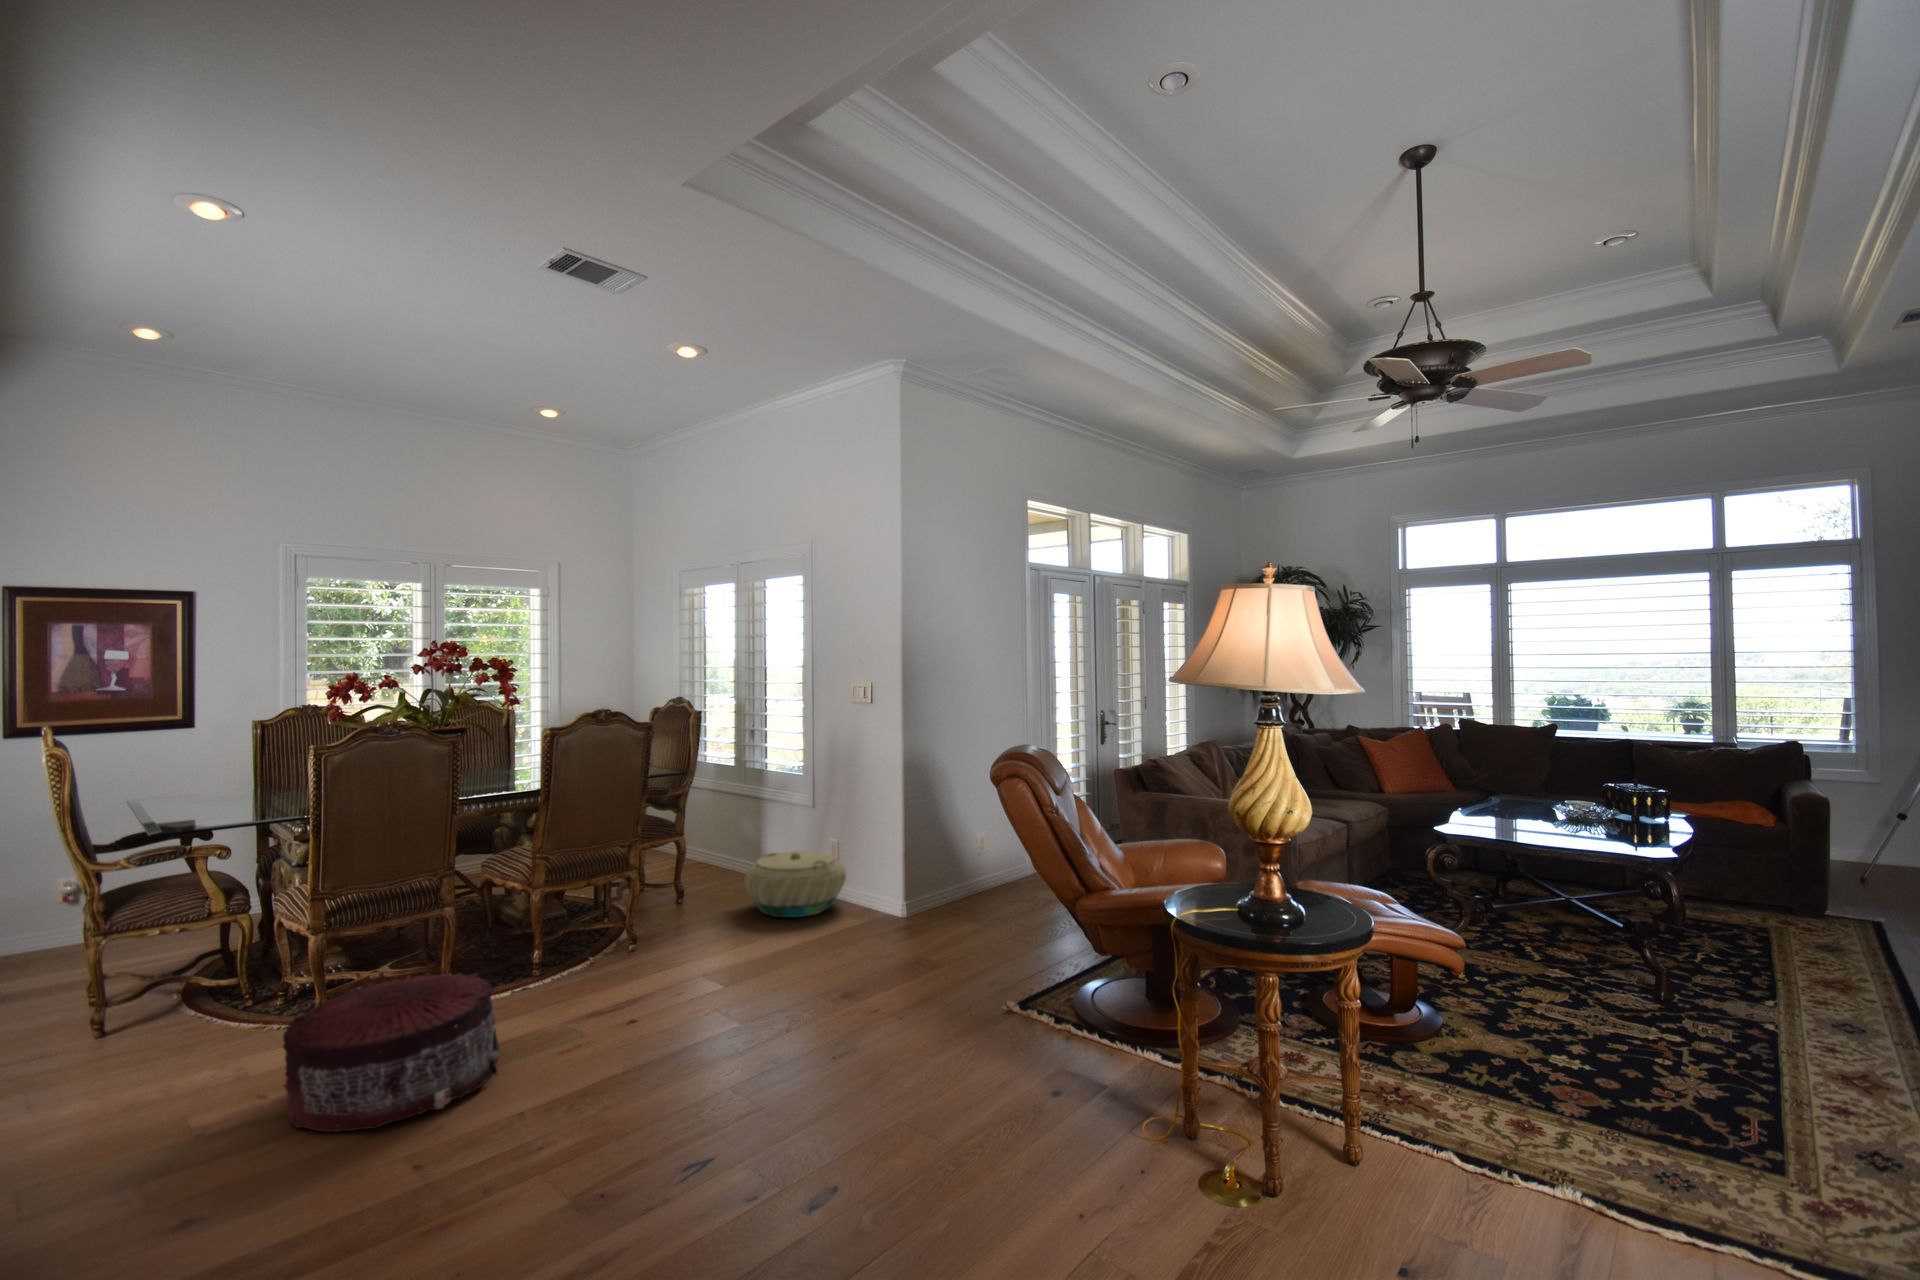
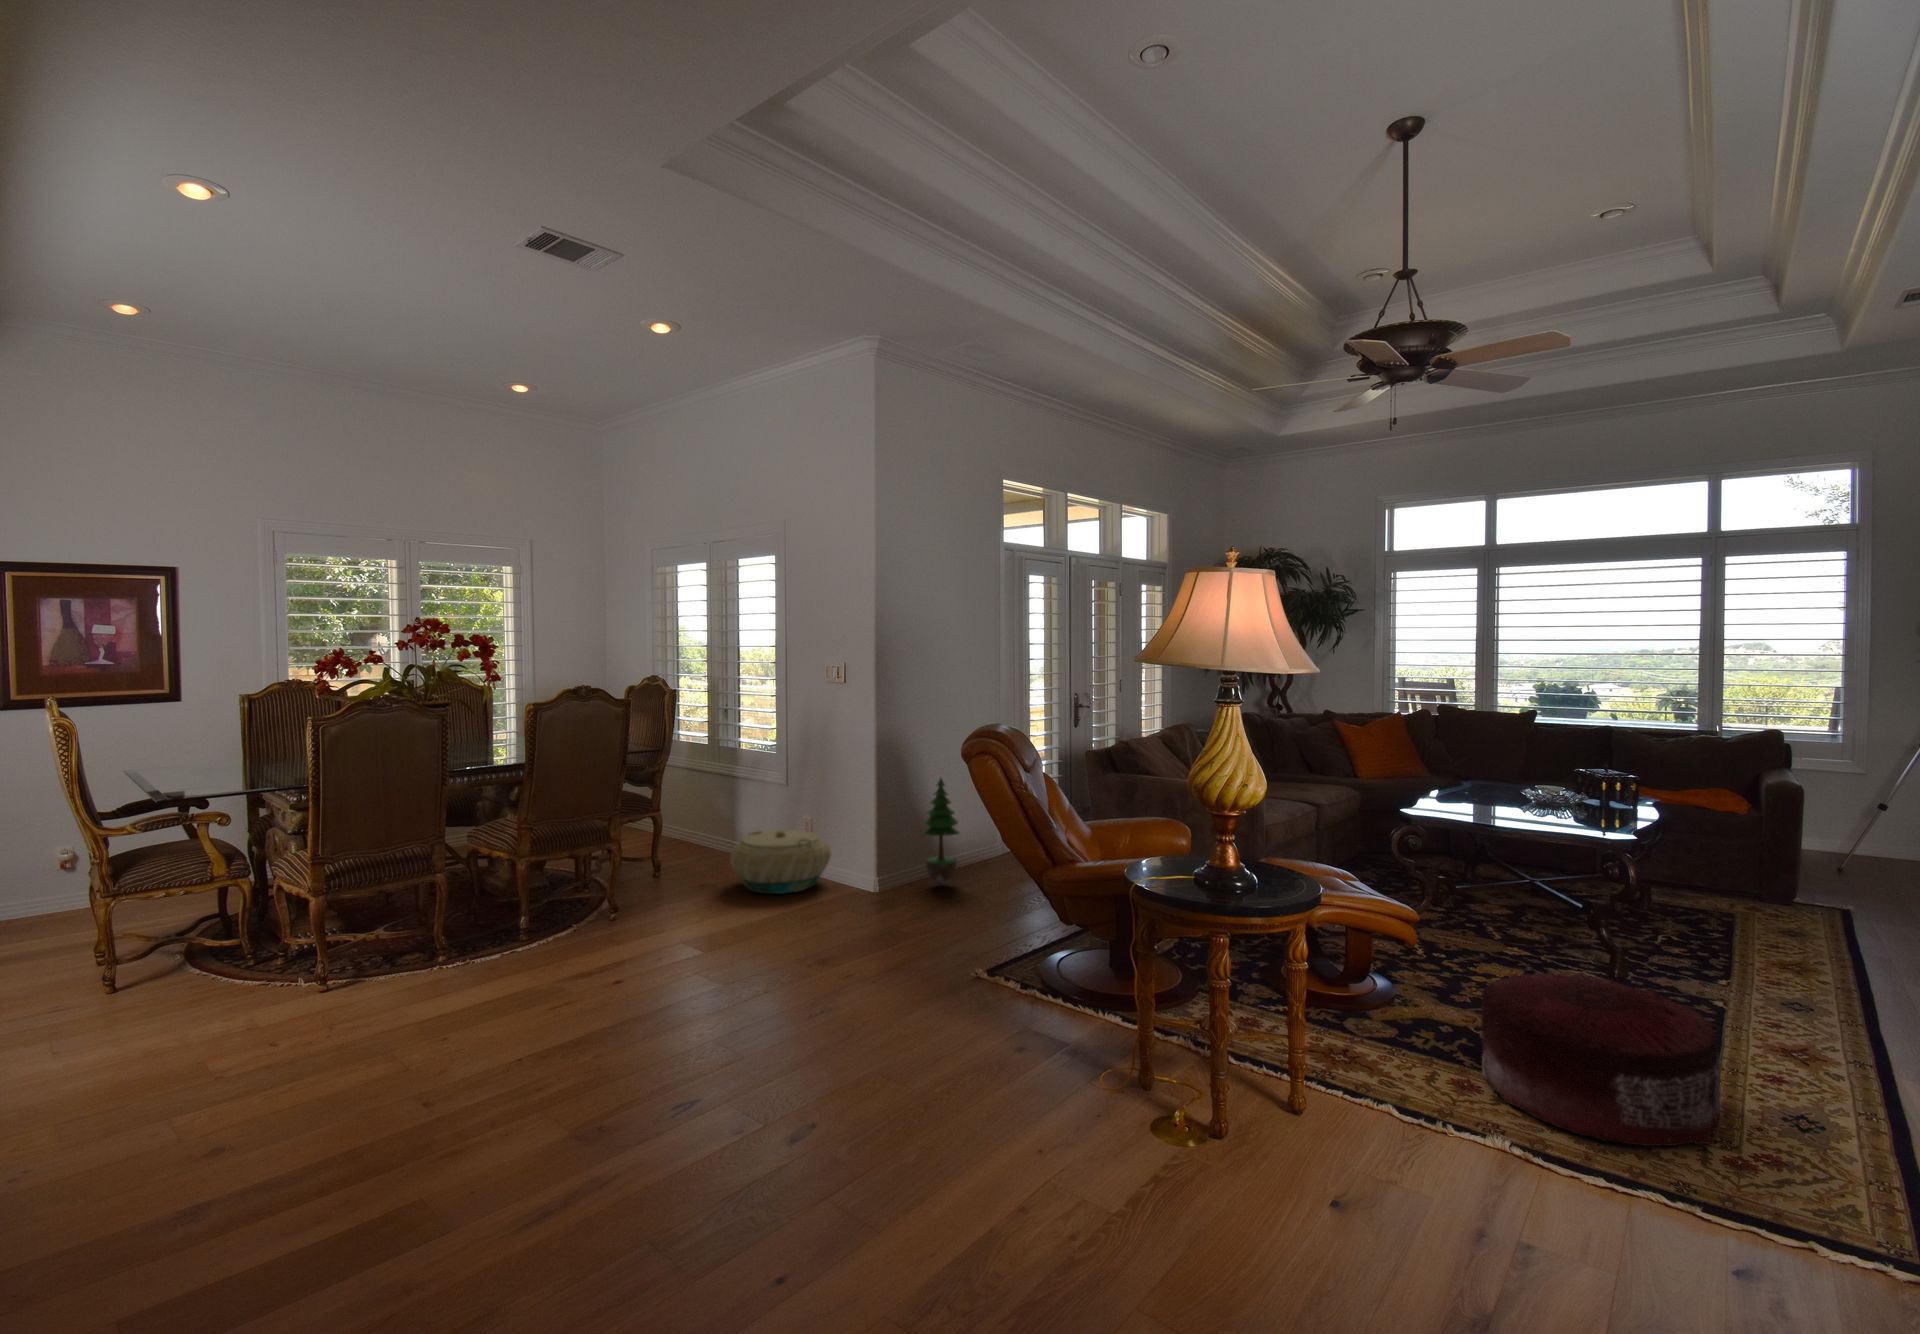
potted tree: none [937,795,977,908] -> present [923,778,959,886]
pouf: present [283,973,499,1132] -> present [1481,972,1722,1146]

